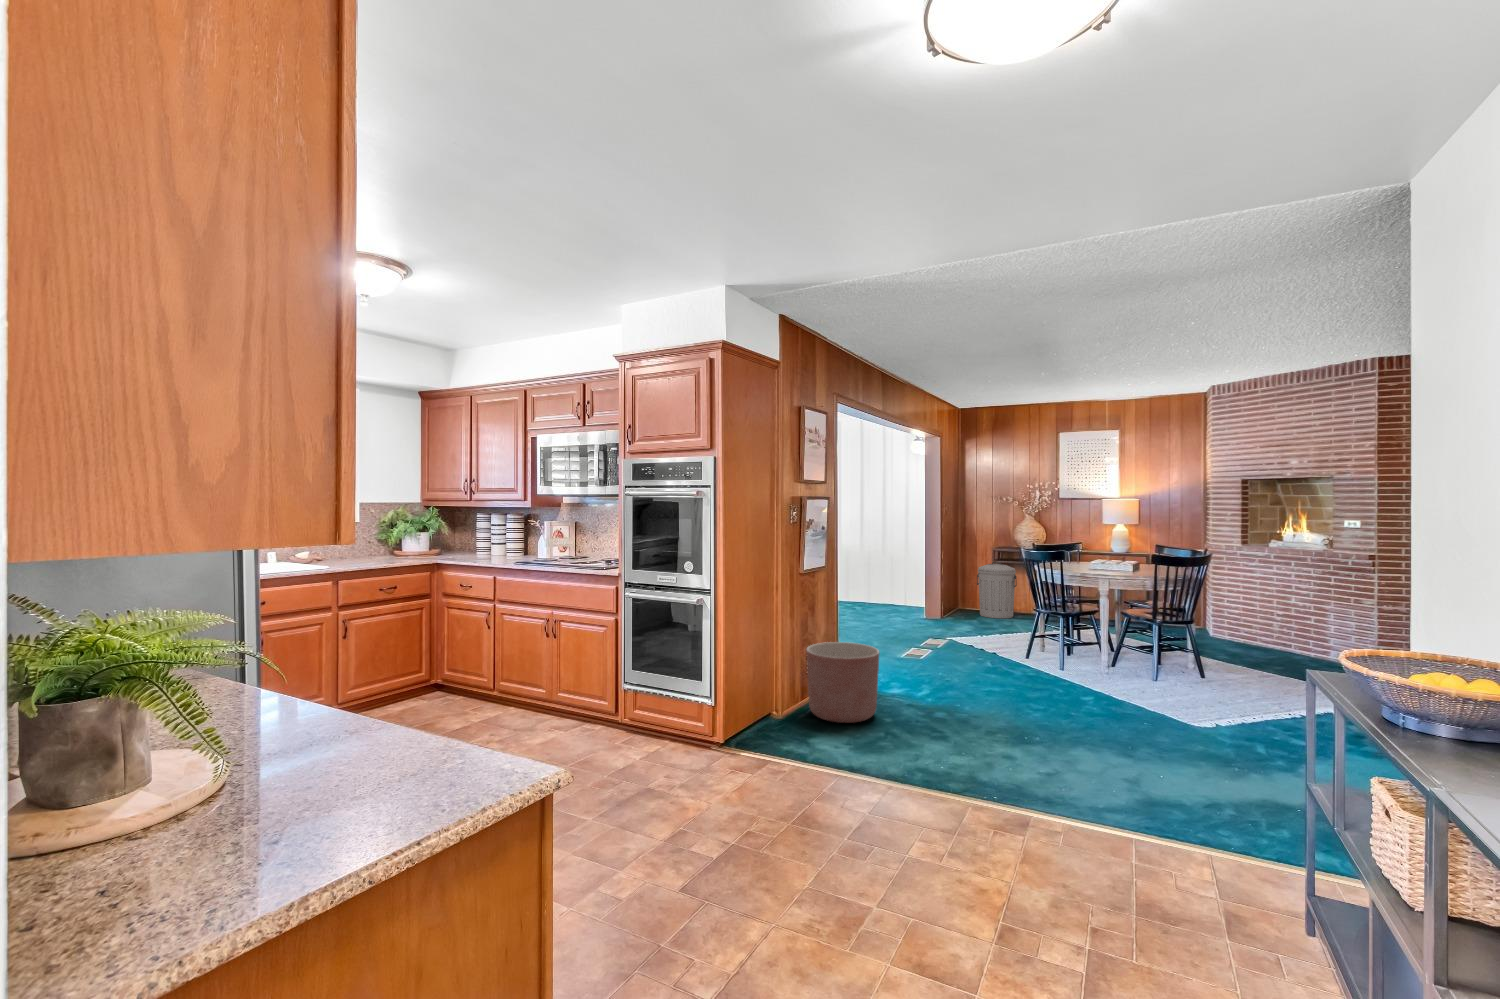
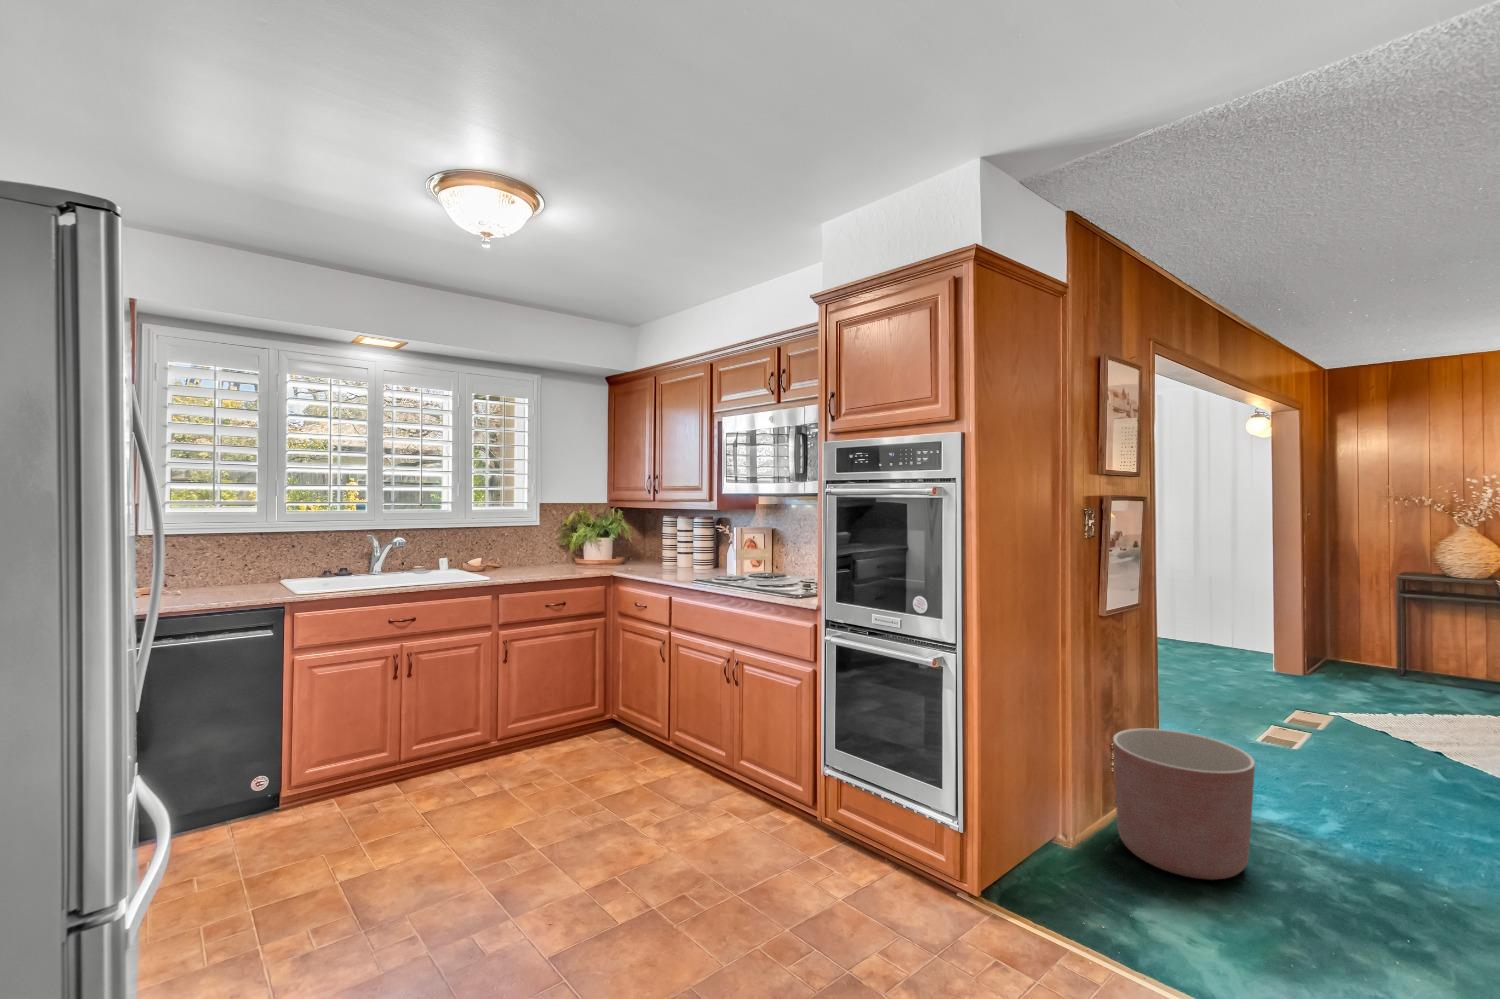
trash can: present [977,562,1017,618] -> none [1363,596,1441,683]

